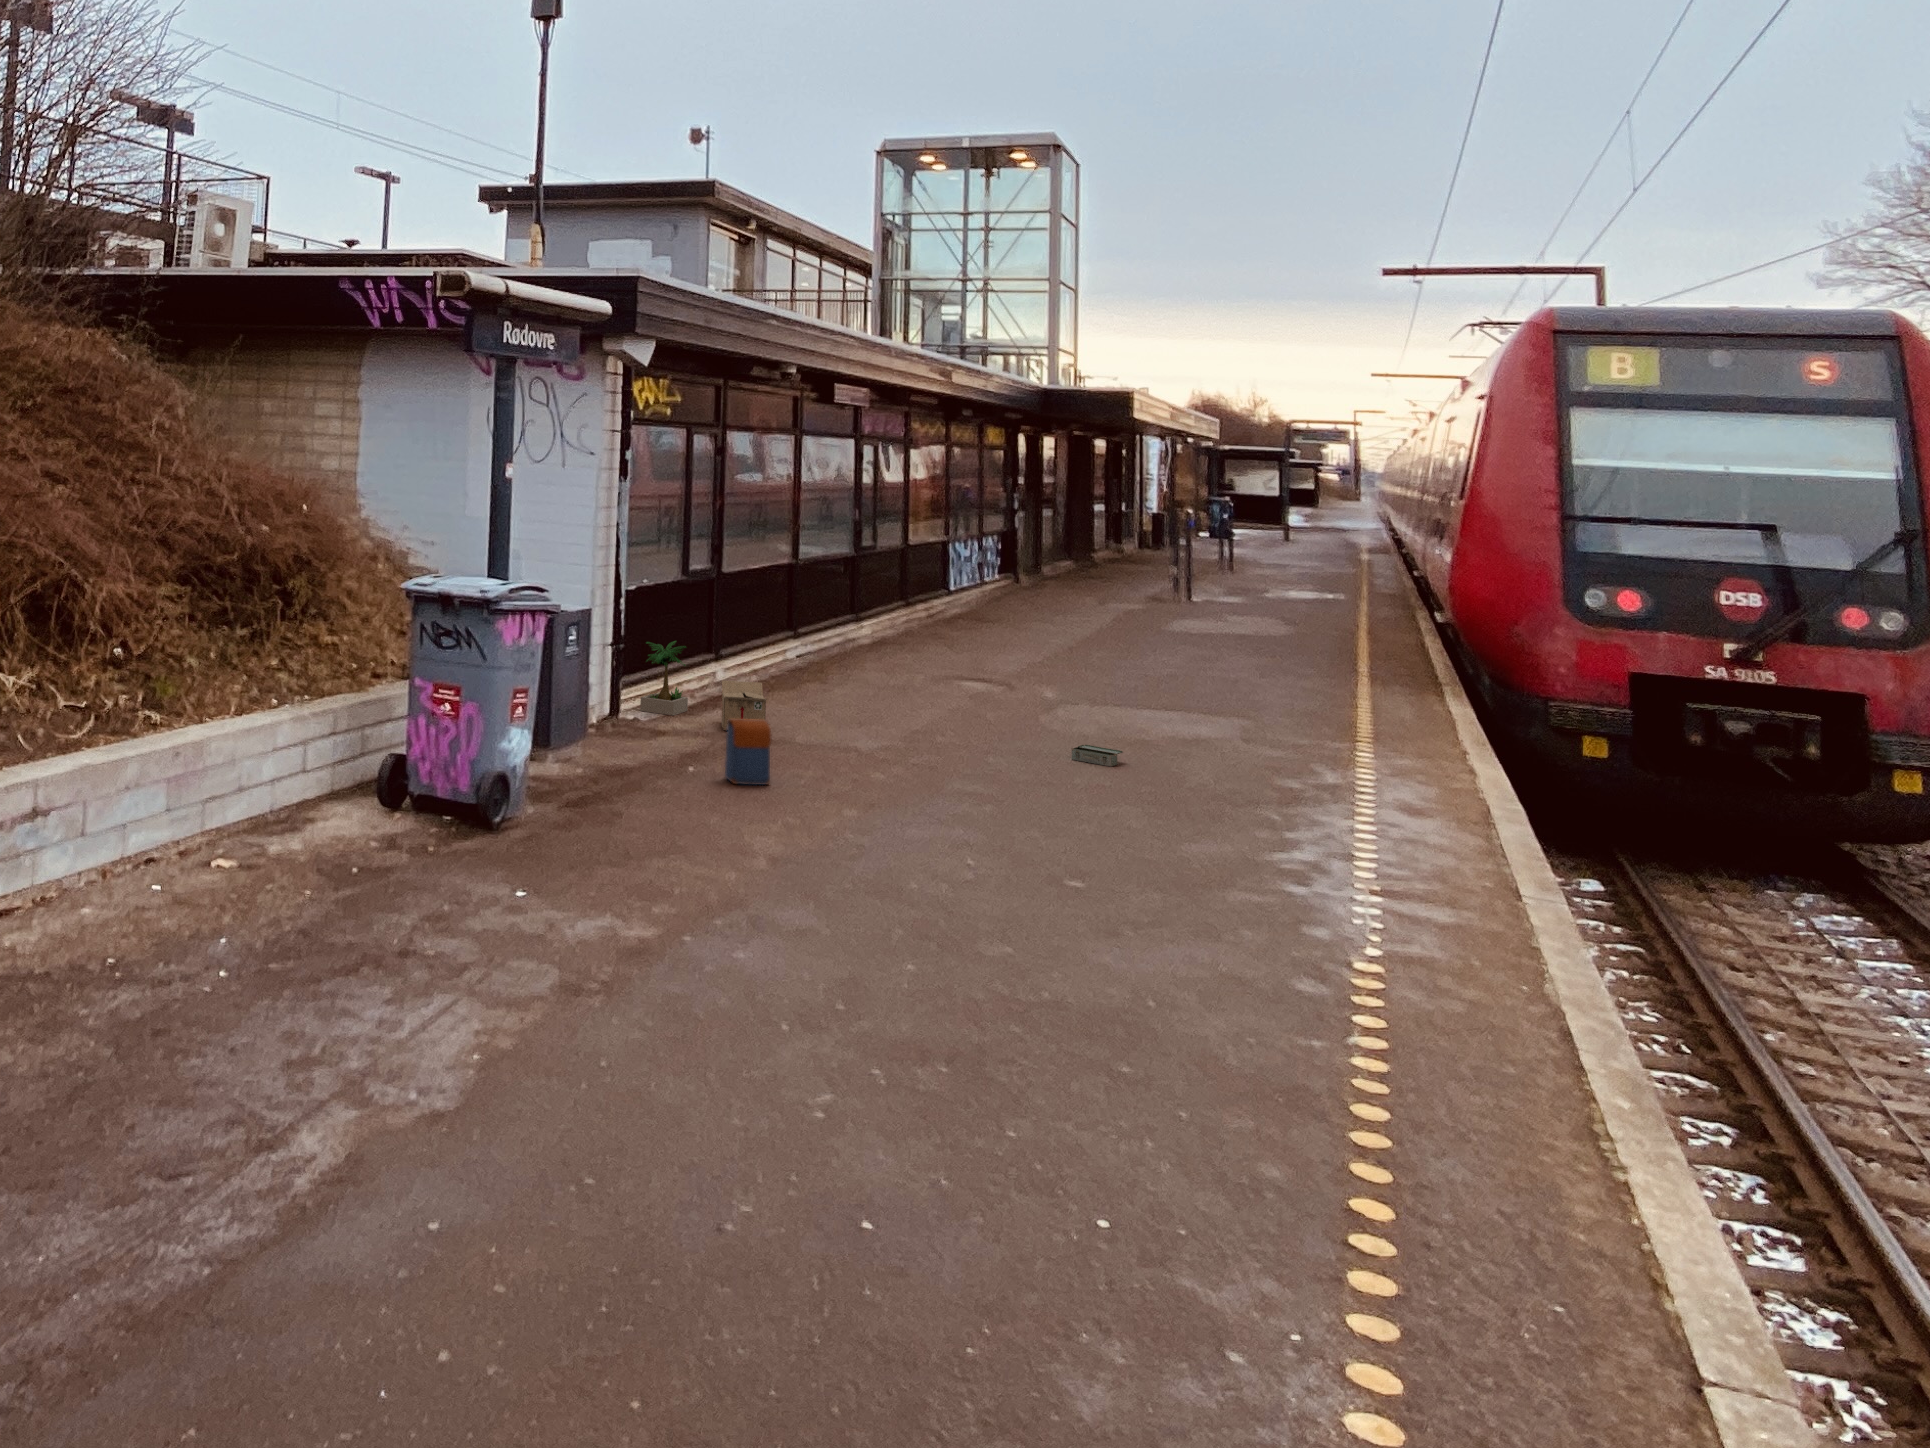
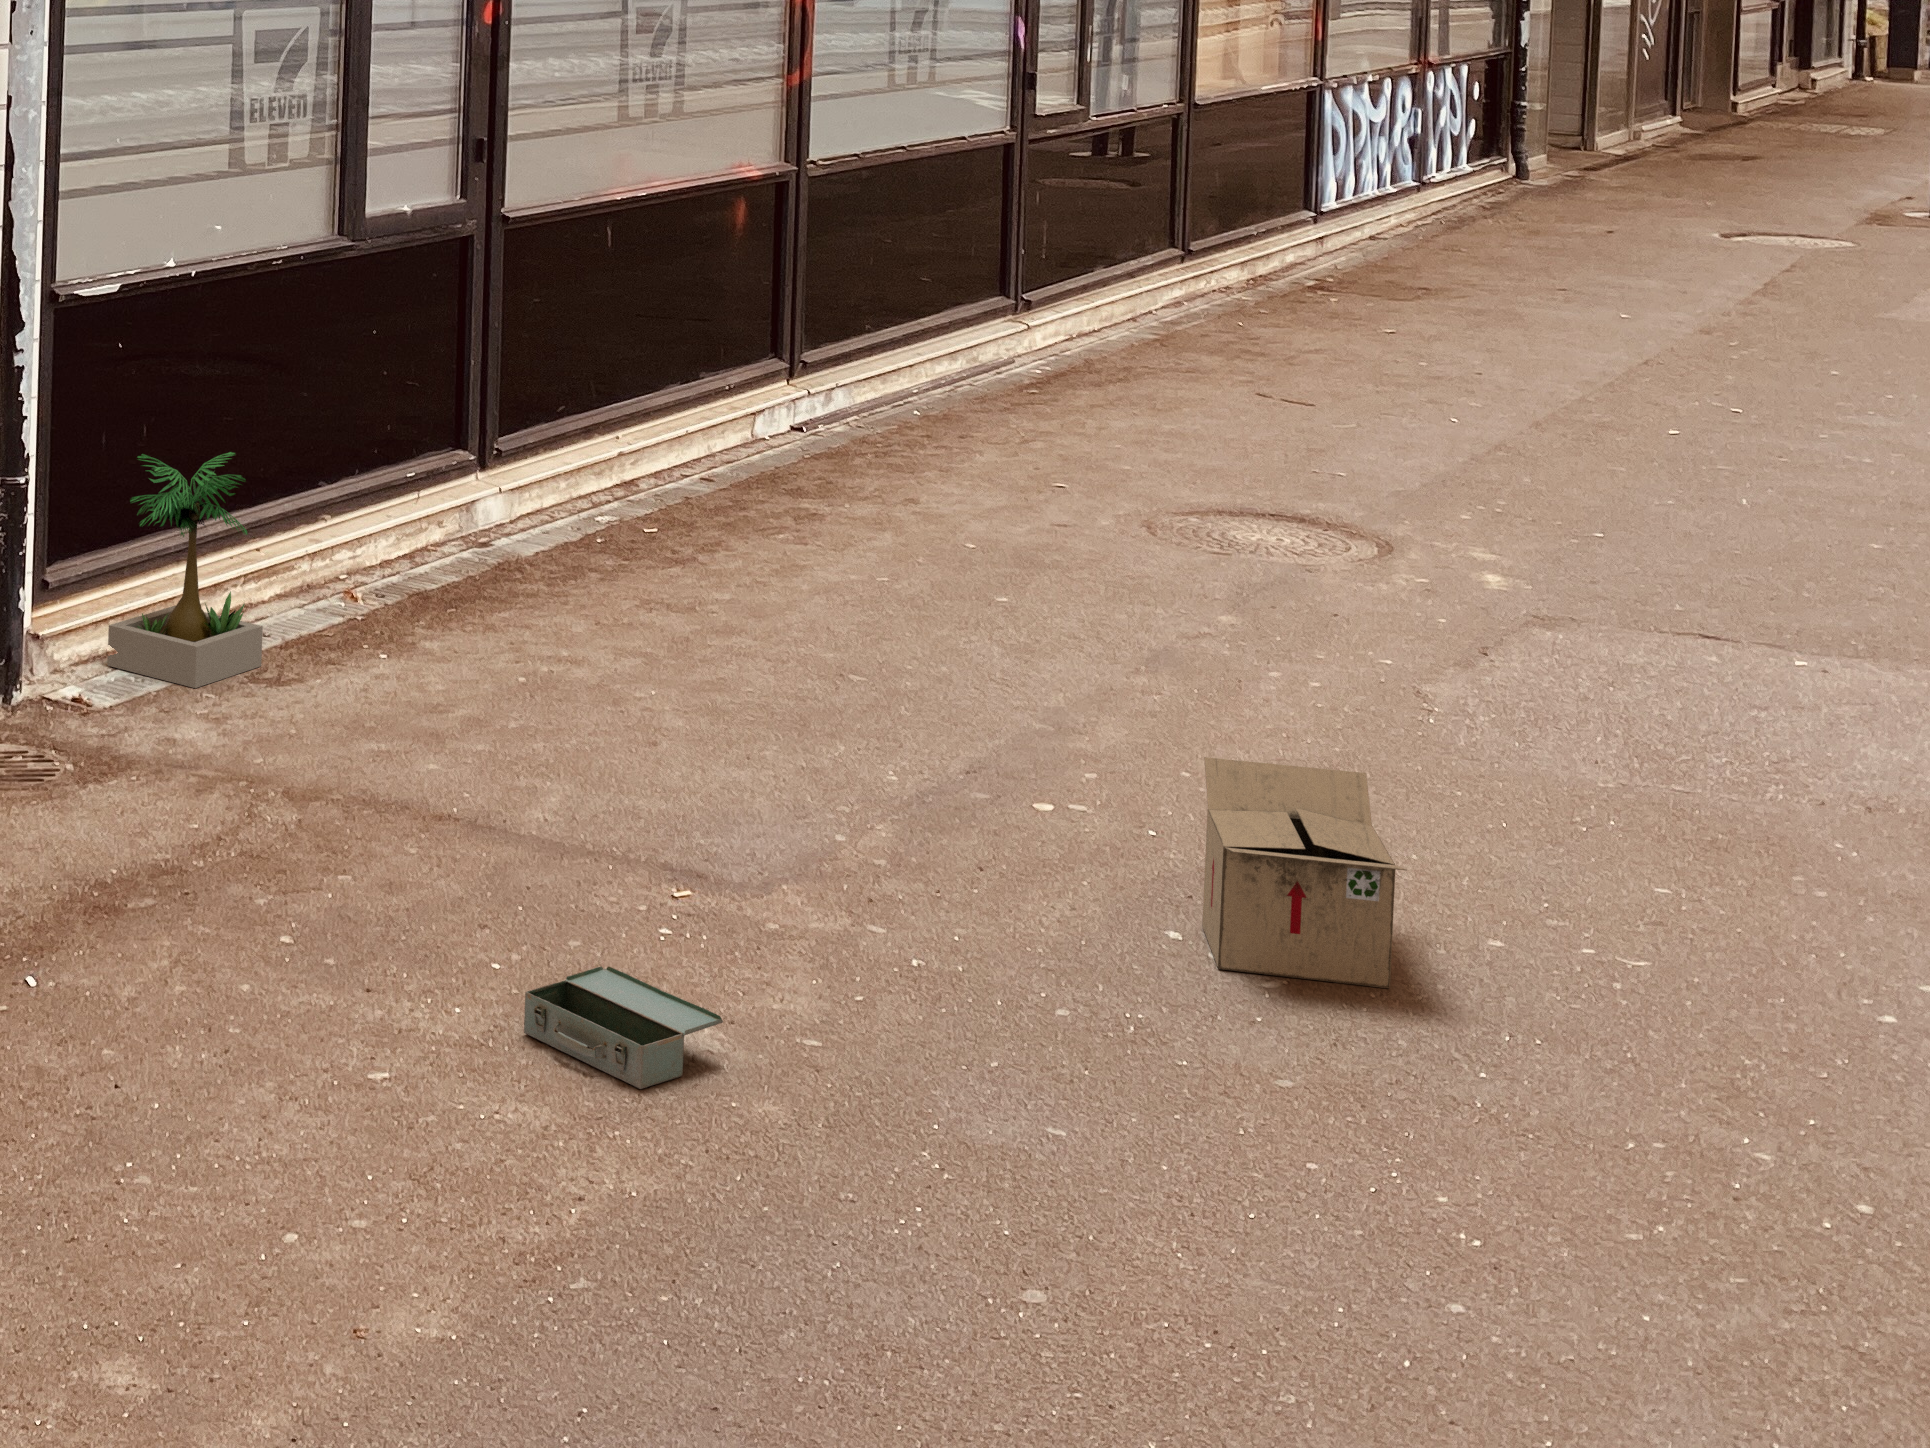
cardboard box: present [721,681,767,731] -> present [1202,757,1406,988]
backpack: present [725,719,771,785] -> none [75,846,229,1099]
toolbox: present [1072,745,1123,766] -> present [524,966,723,1089]

